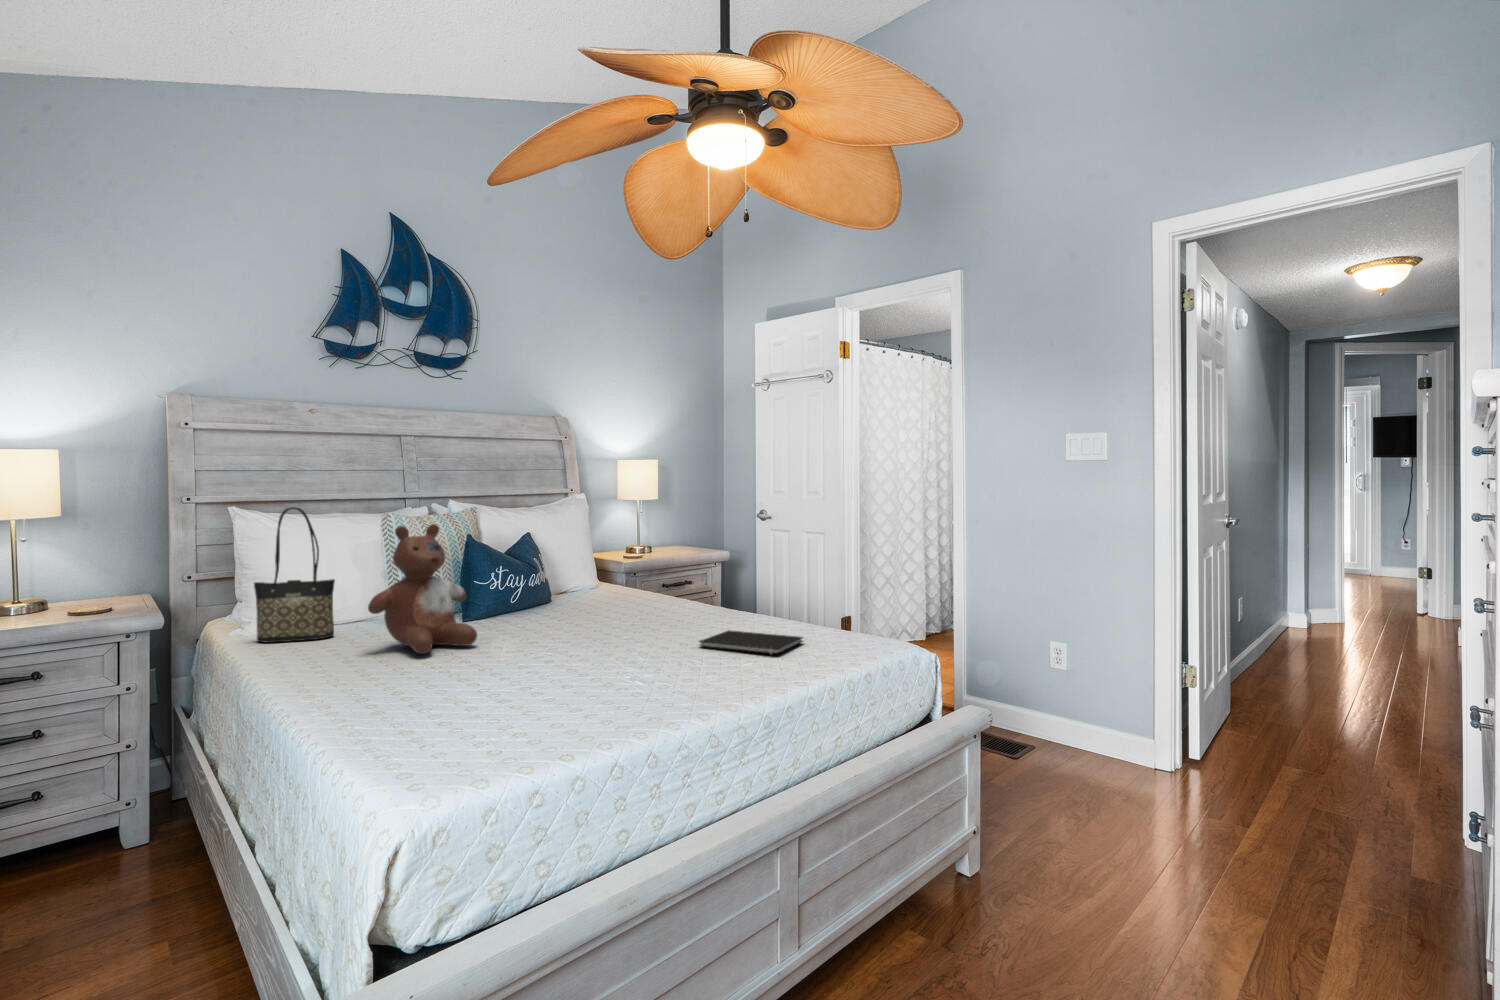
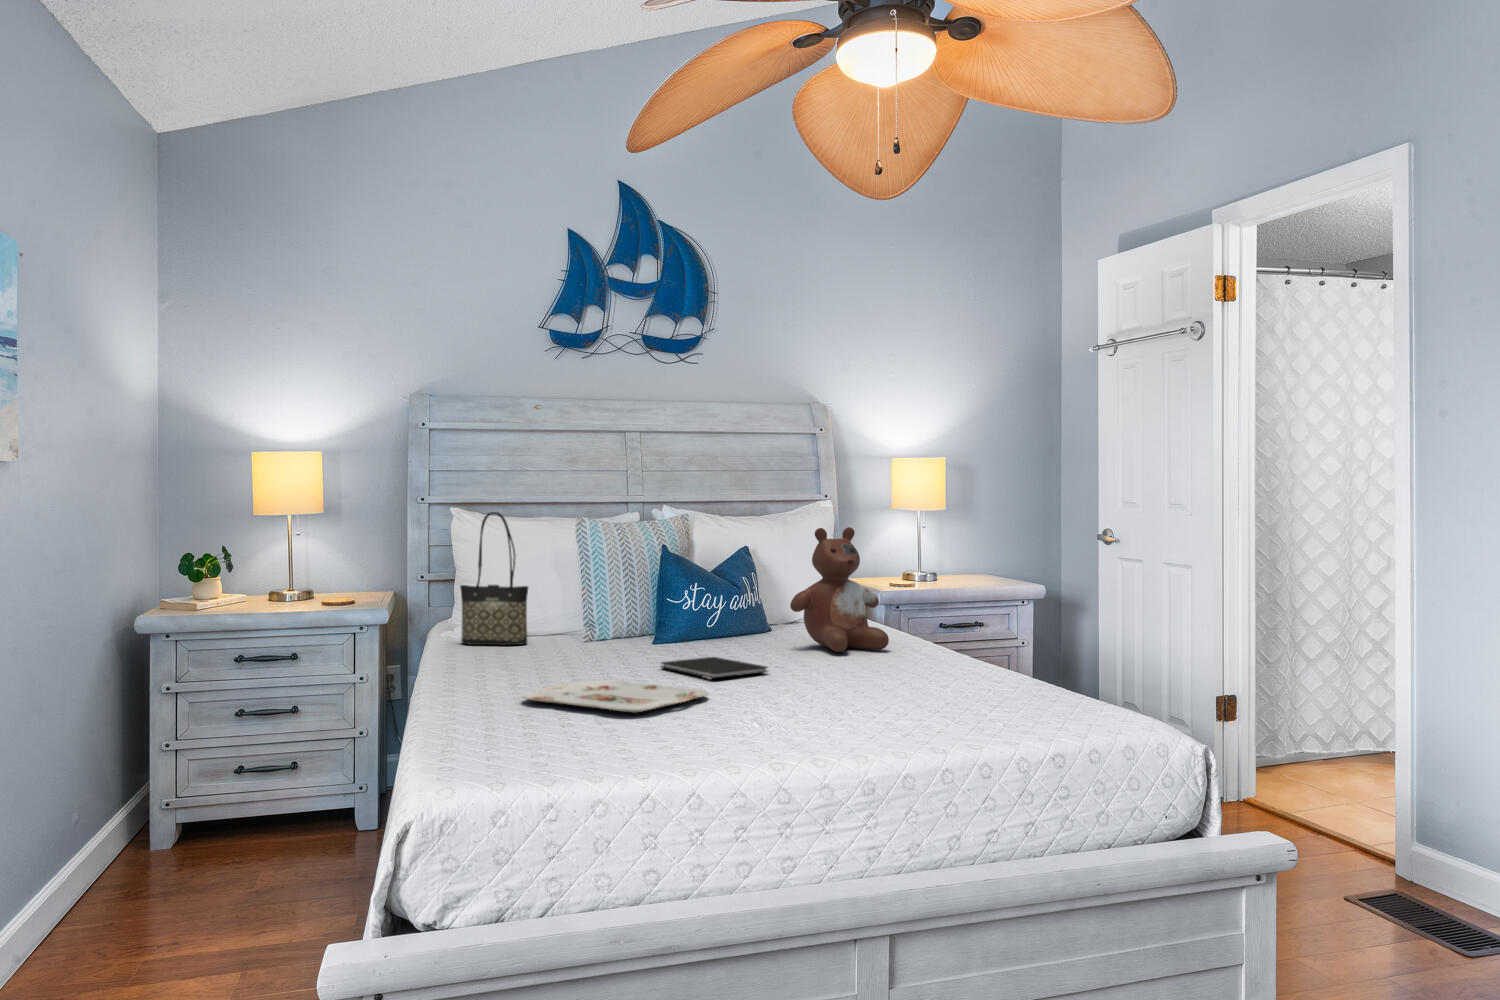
stuffed bear: present [368,524,477,654] -> present [790,527,889,652]
notebook: present [699,630,803,654] -> present [661,657,768,679]
serving tray: none [388,674,594,718] -> present [522,680,708,713]

